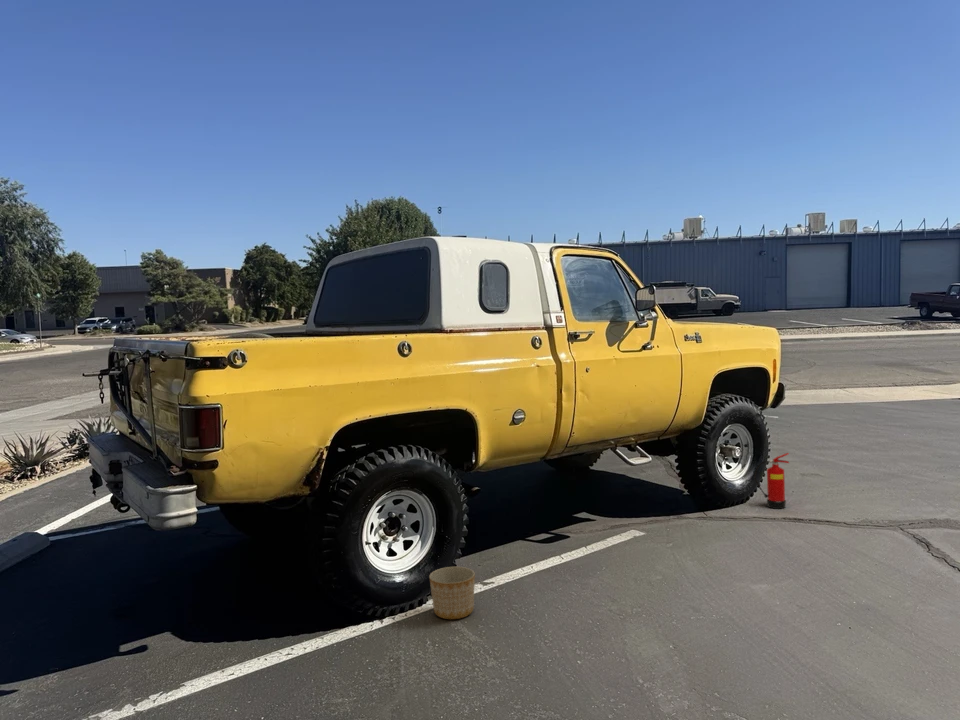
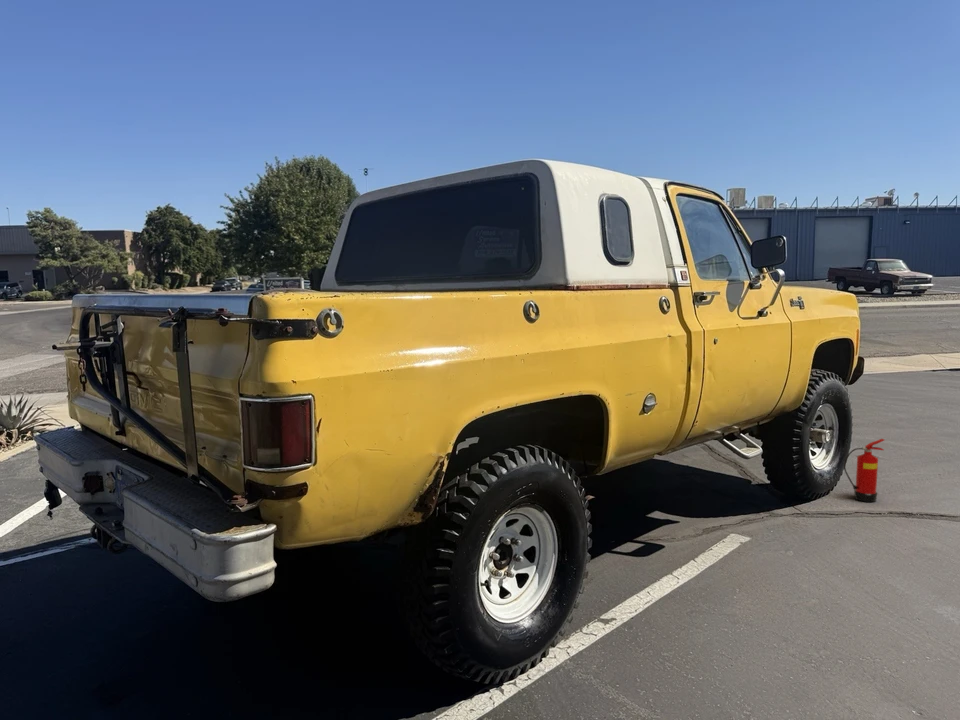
planter: present [429,567,475,619] -> none [564,607,626,684]

